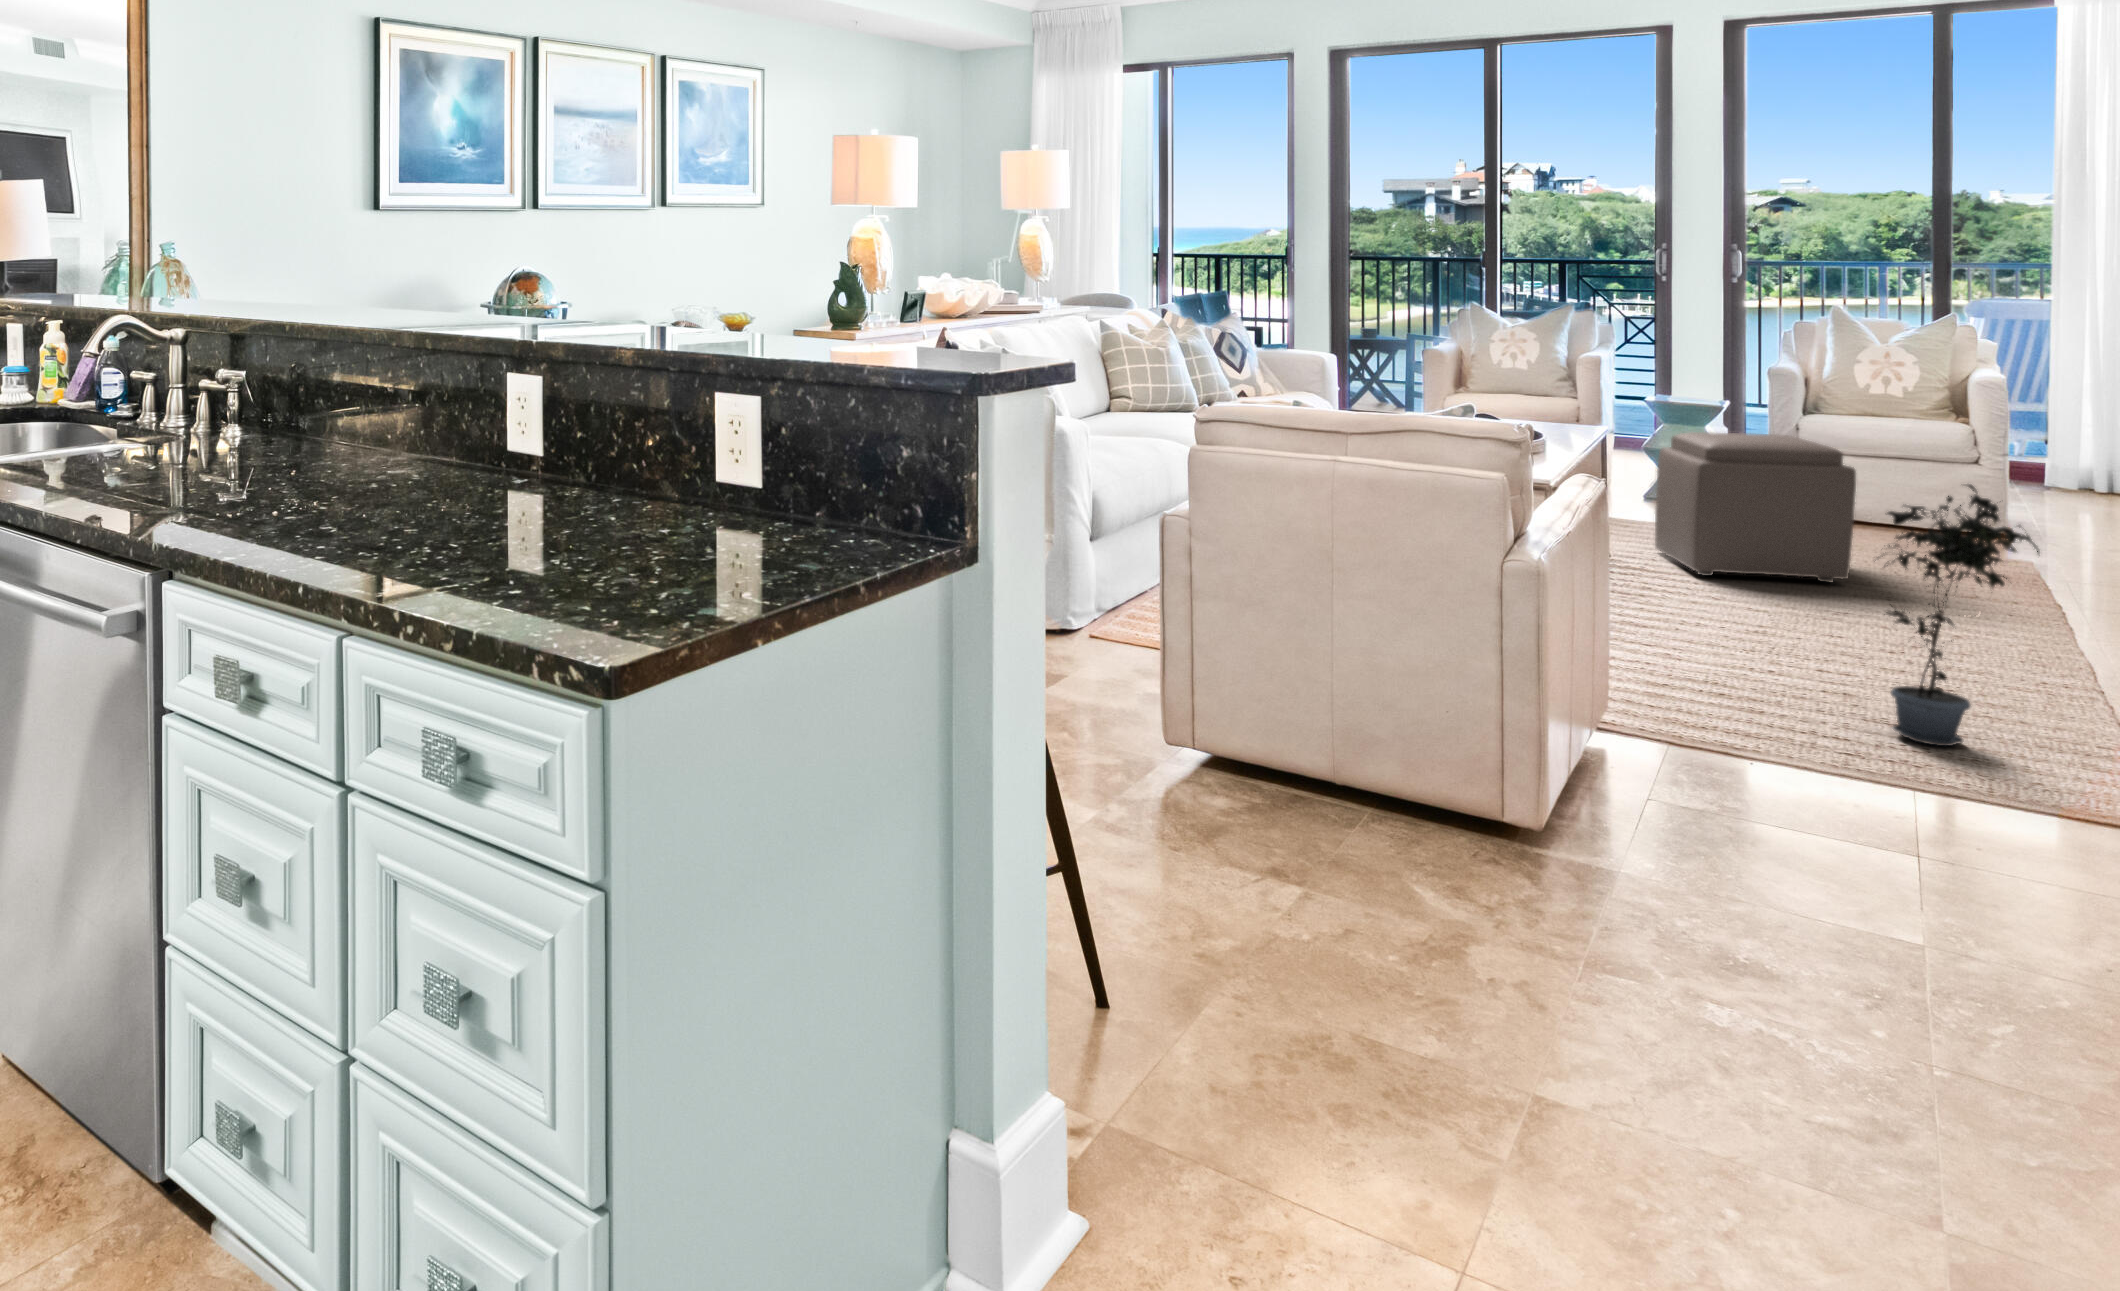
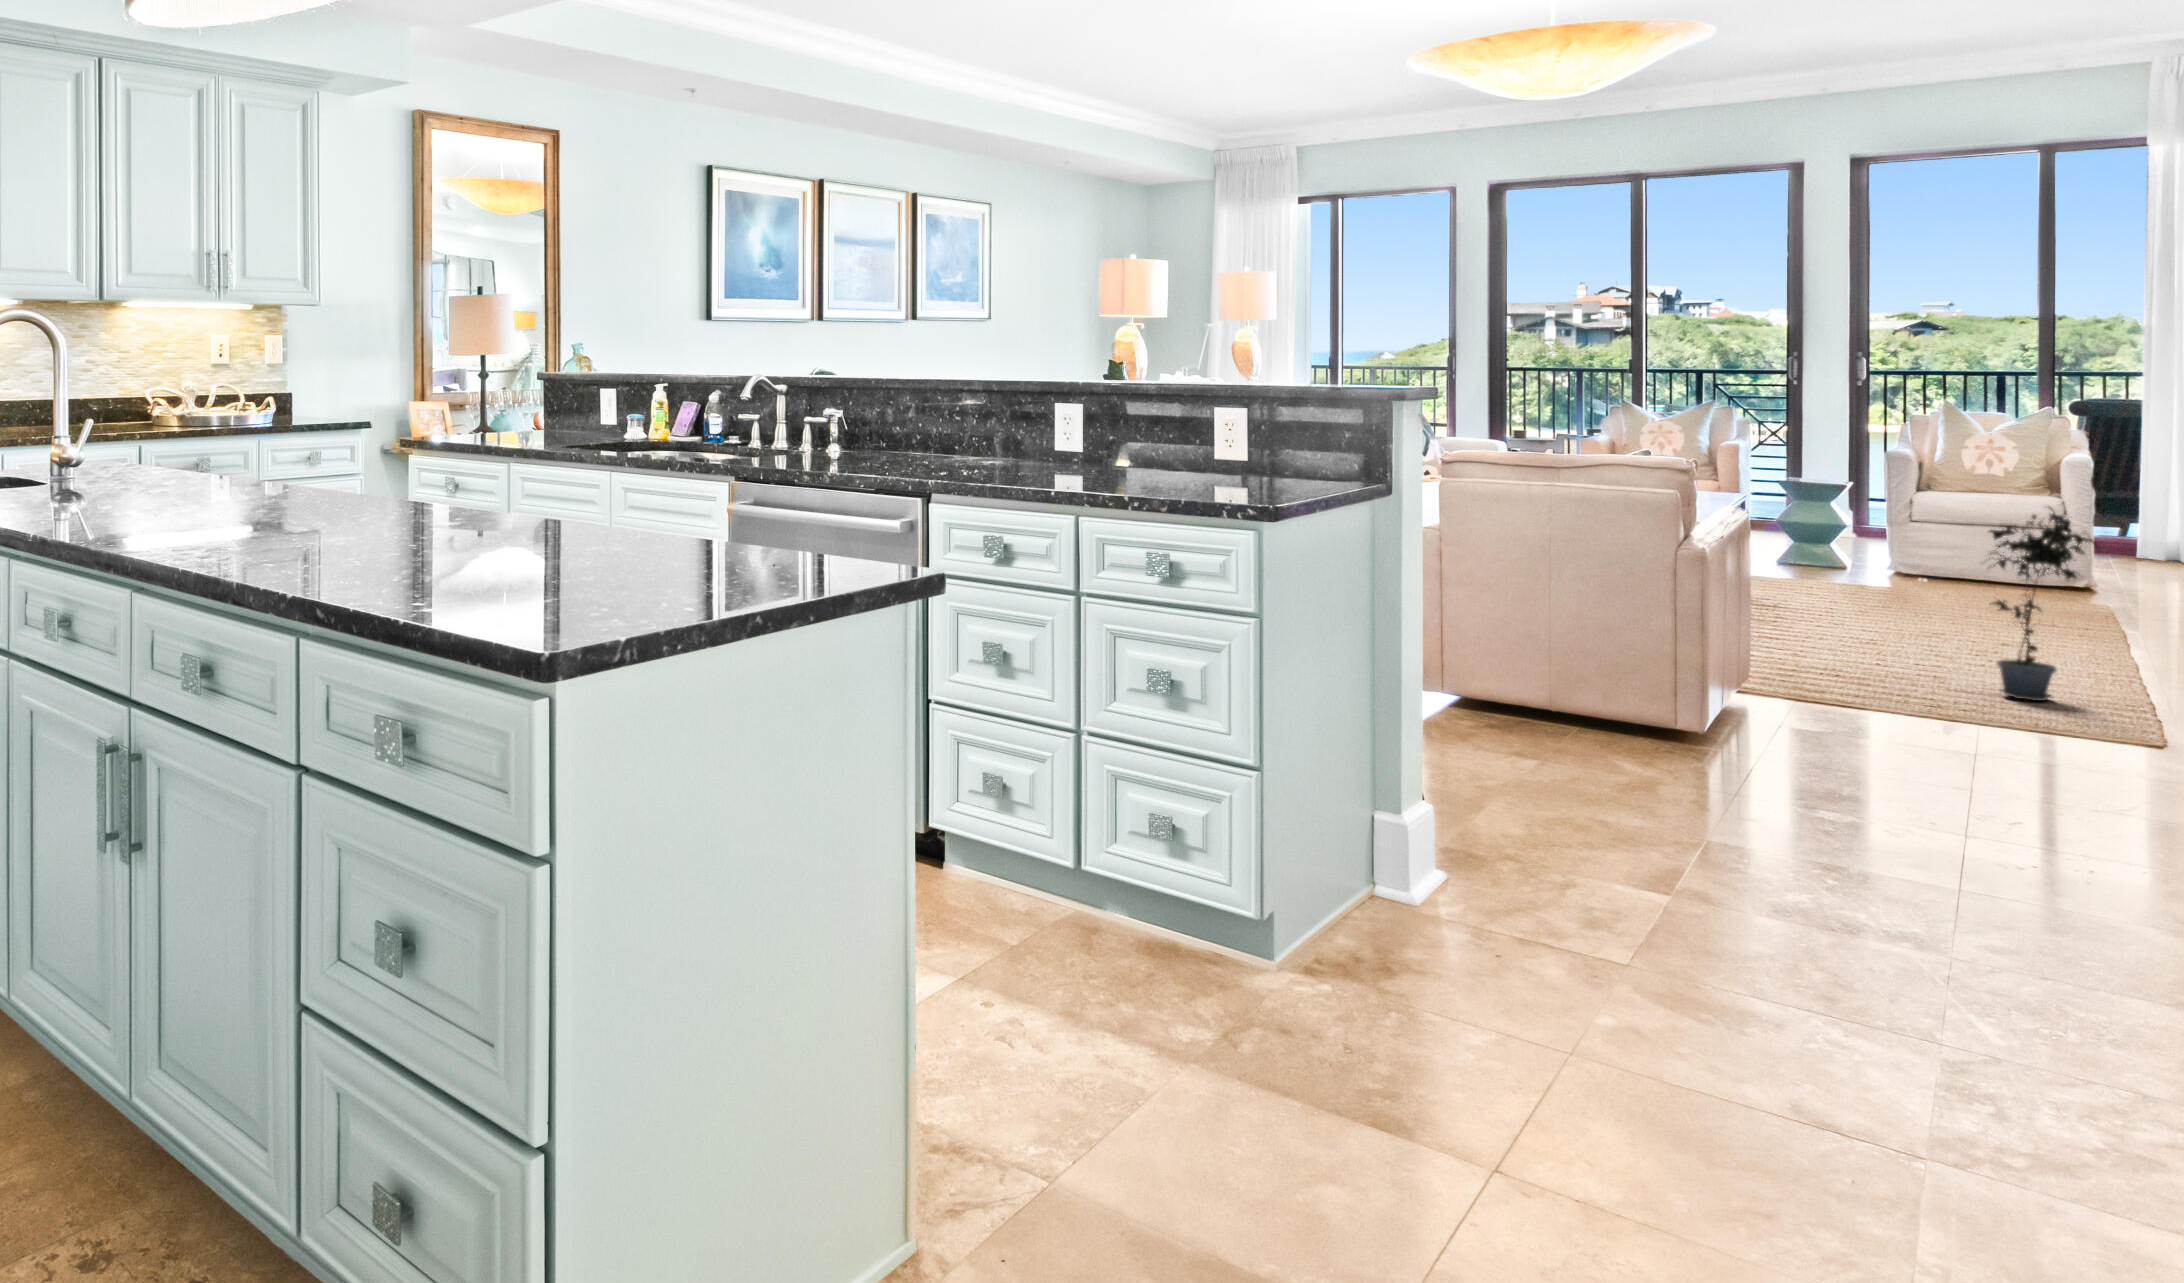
ottoman: present [1655,432,1856,583] -> none [1800,499,1965,616]

